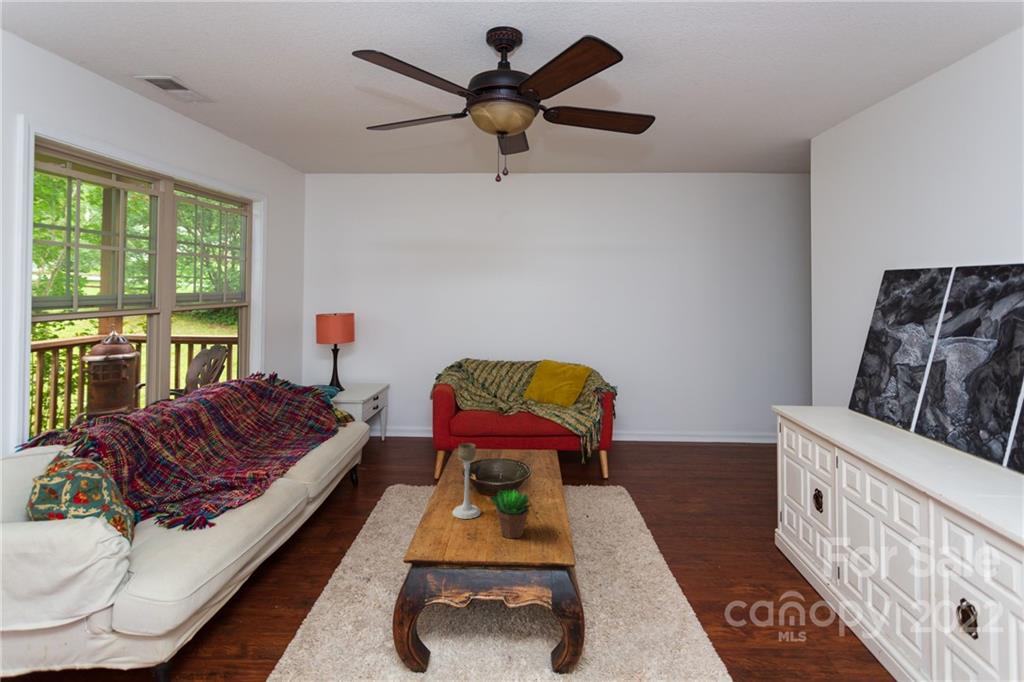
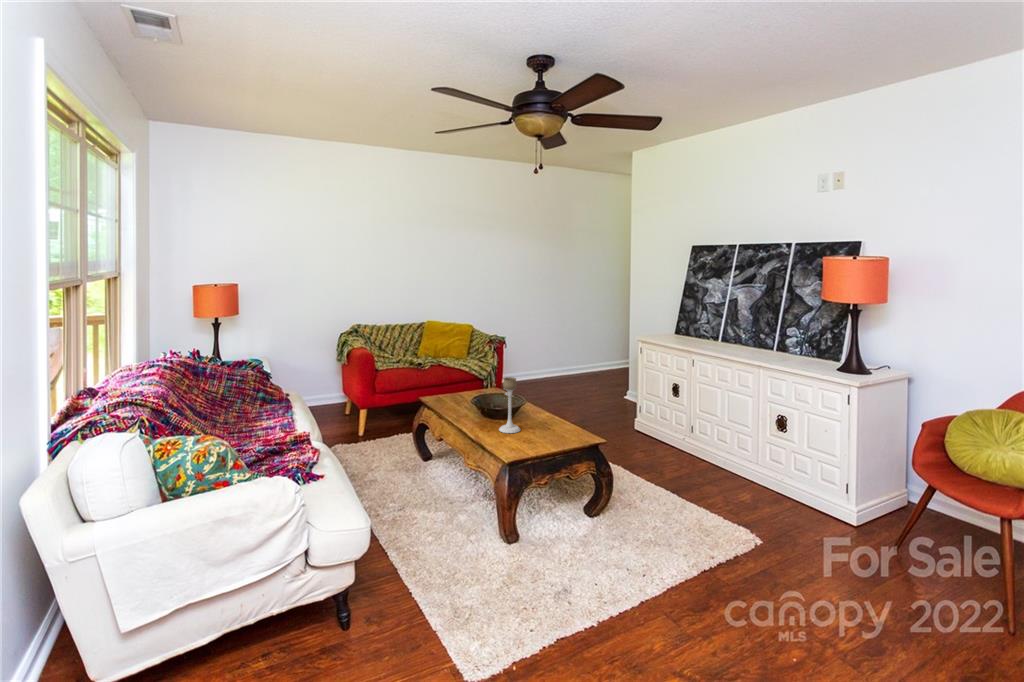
succulent plant: present [490,489,531,538] -> none [540,403,570,436]

